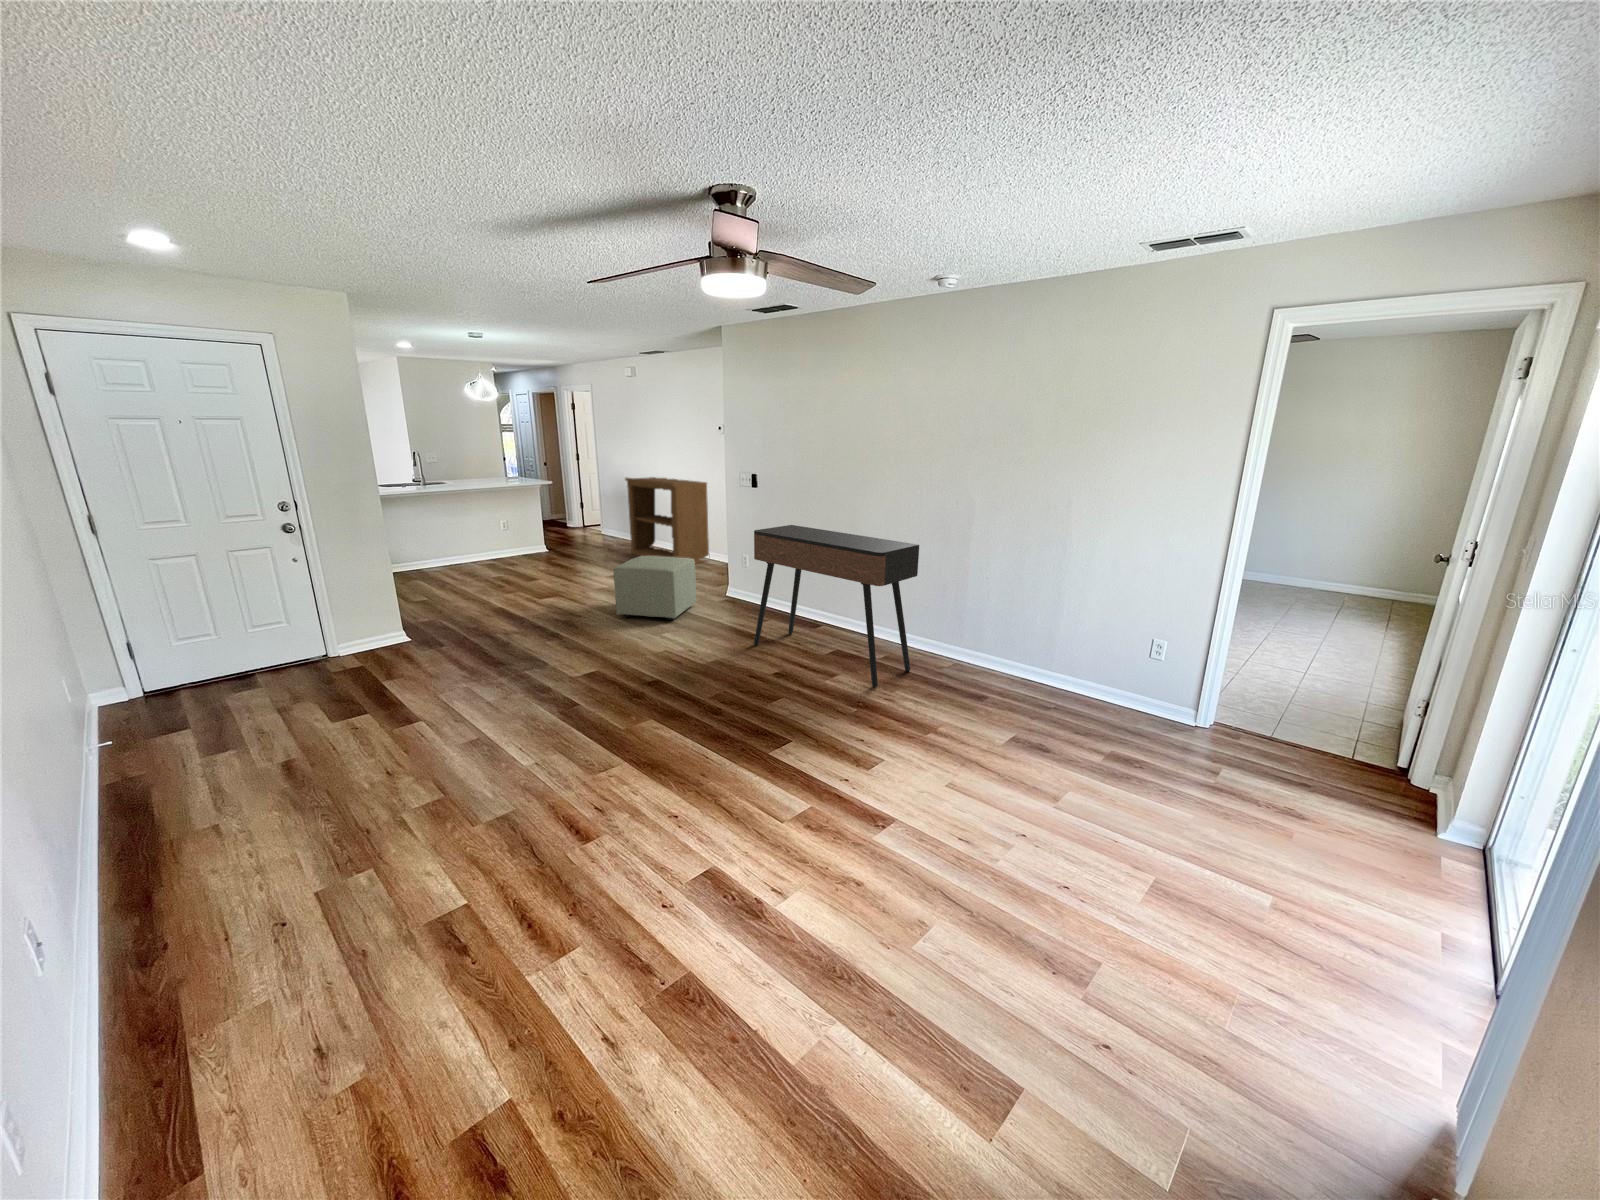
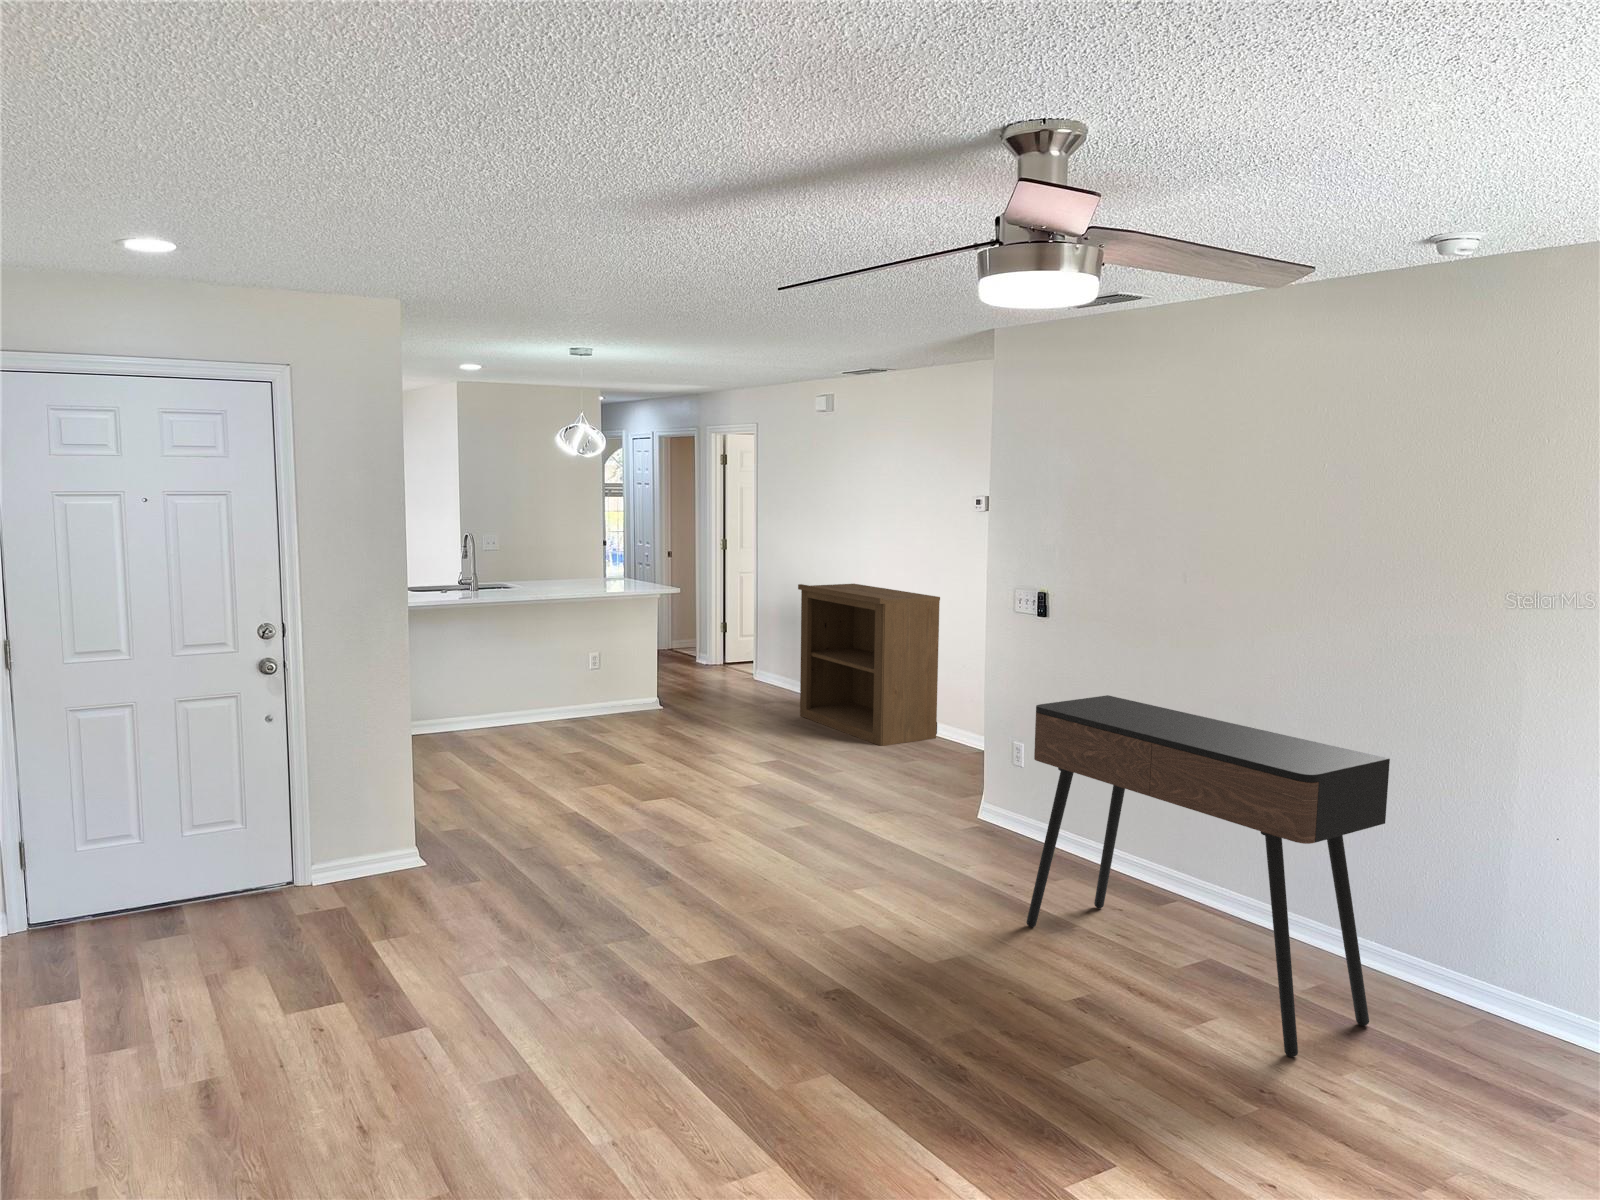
ottoman: present [614,556,696,620] -> none [772,731,916,856]

